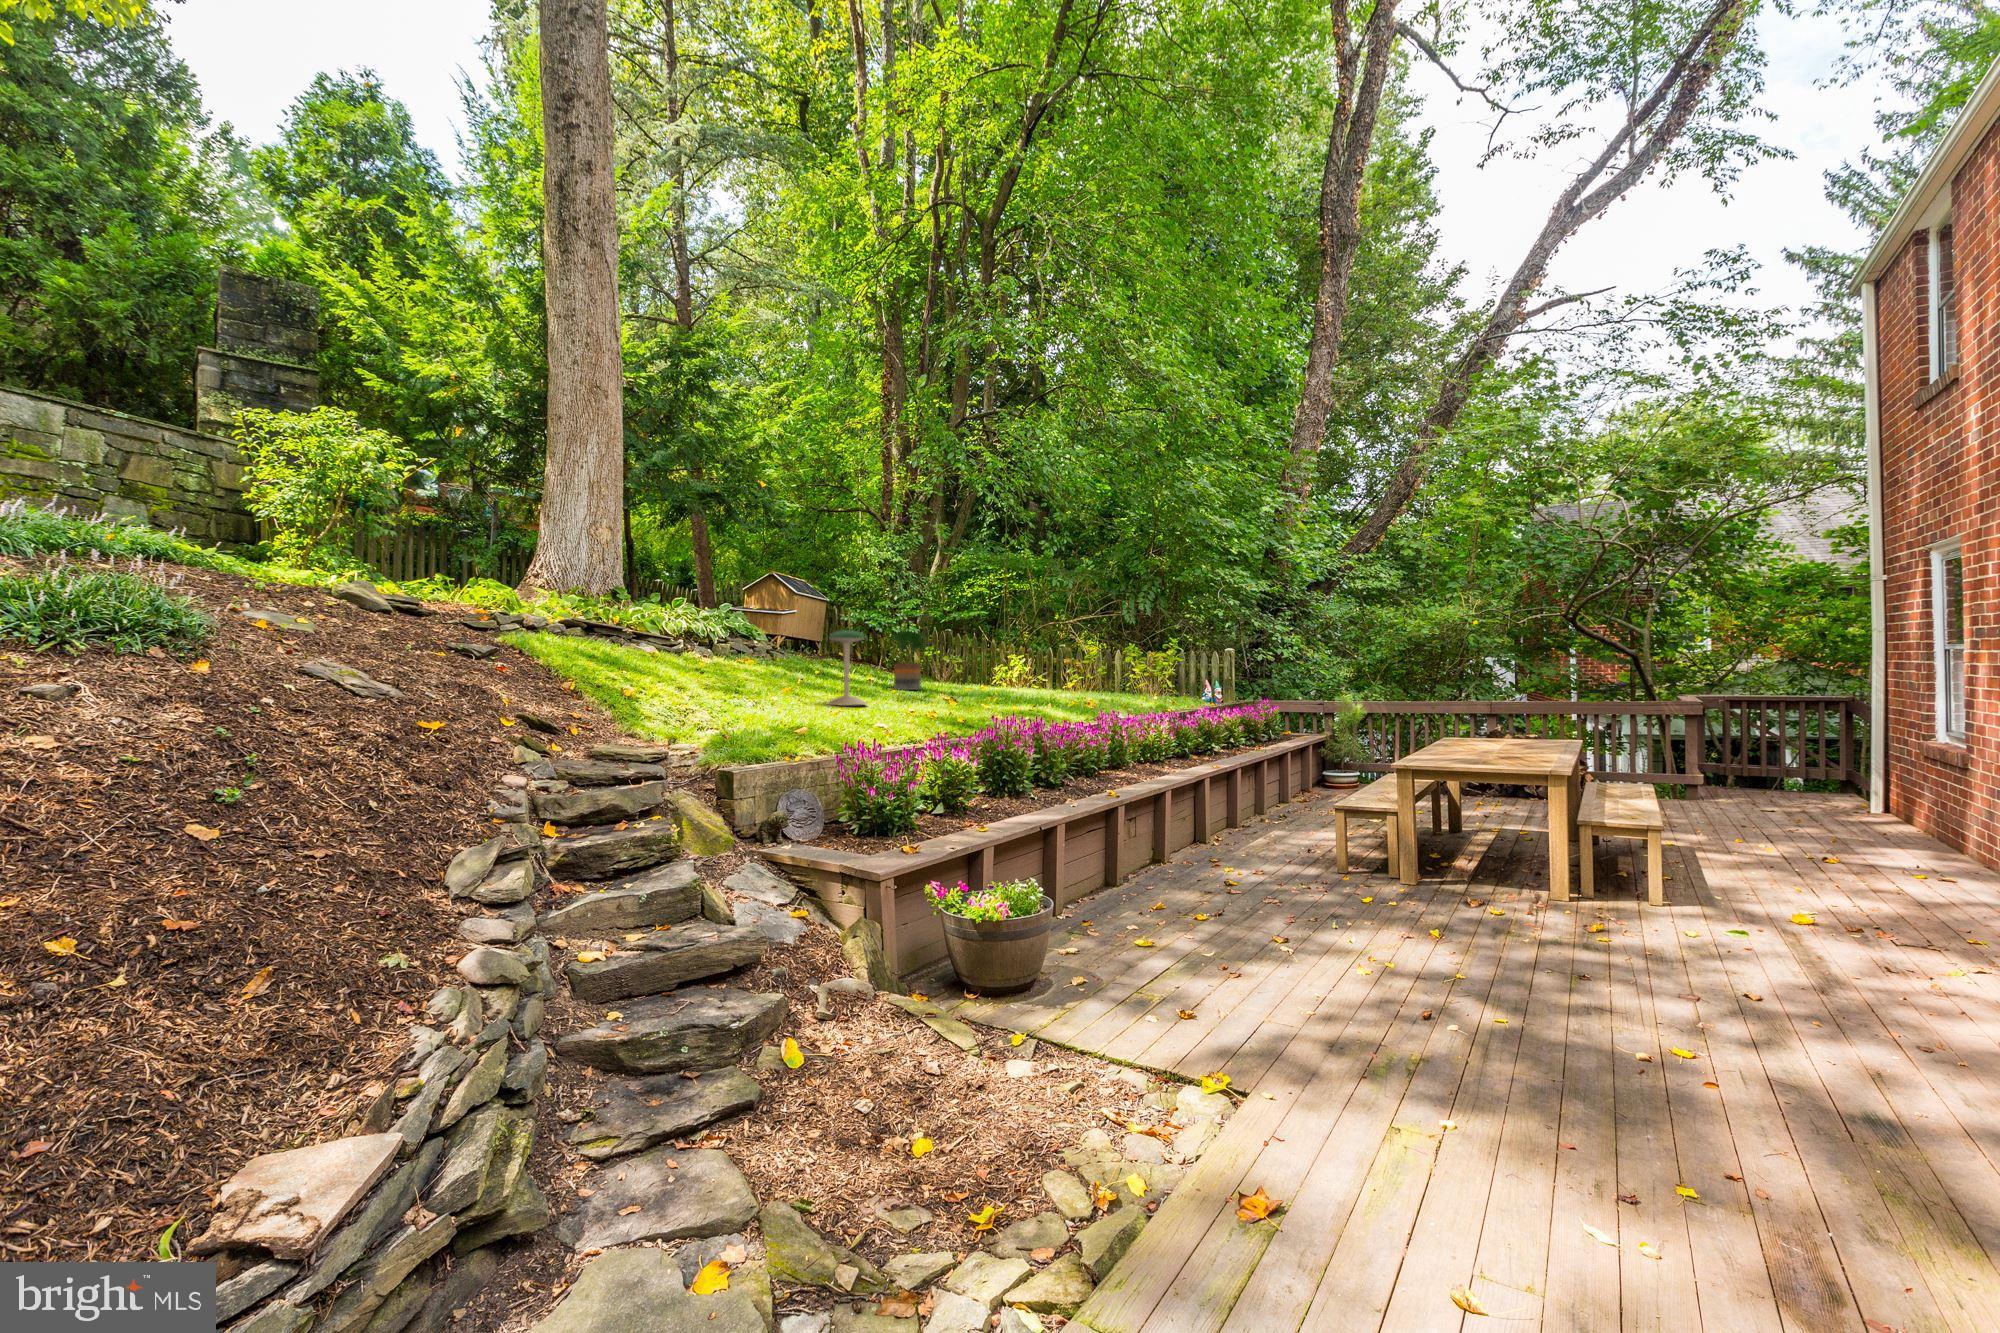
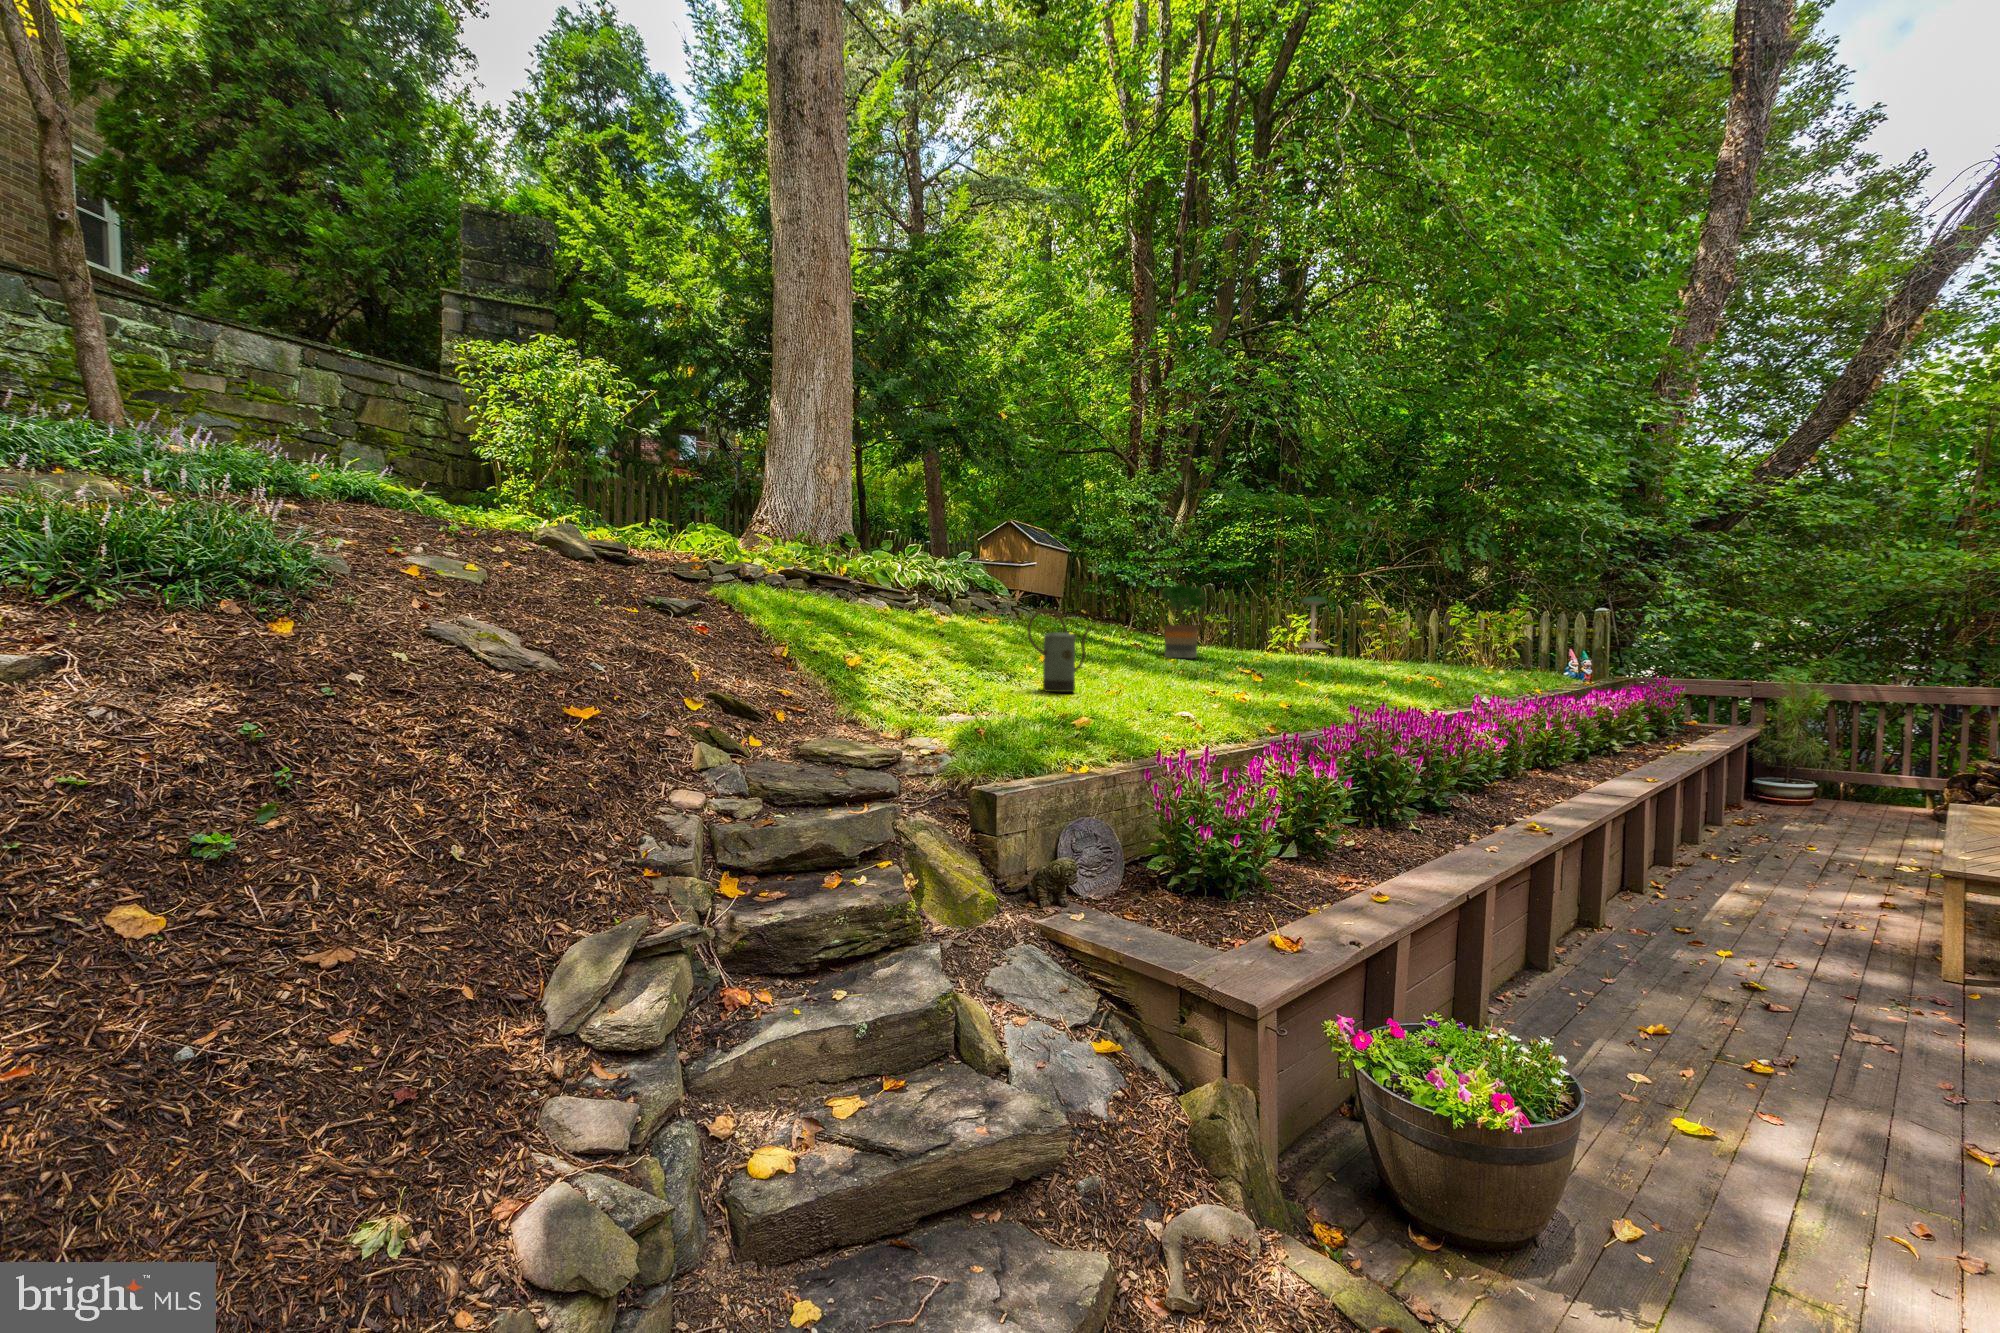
stool: present [827,630,867,705] -> present [1300,596,1327,648]
watering can: none [768,650,819,713] -> present [1027,609,1091,692]

